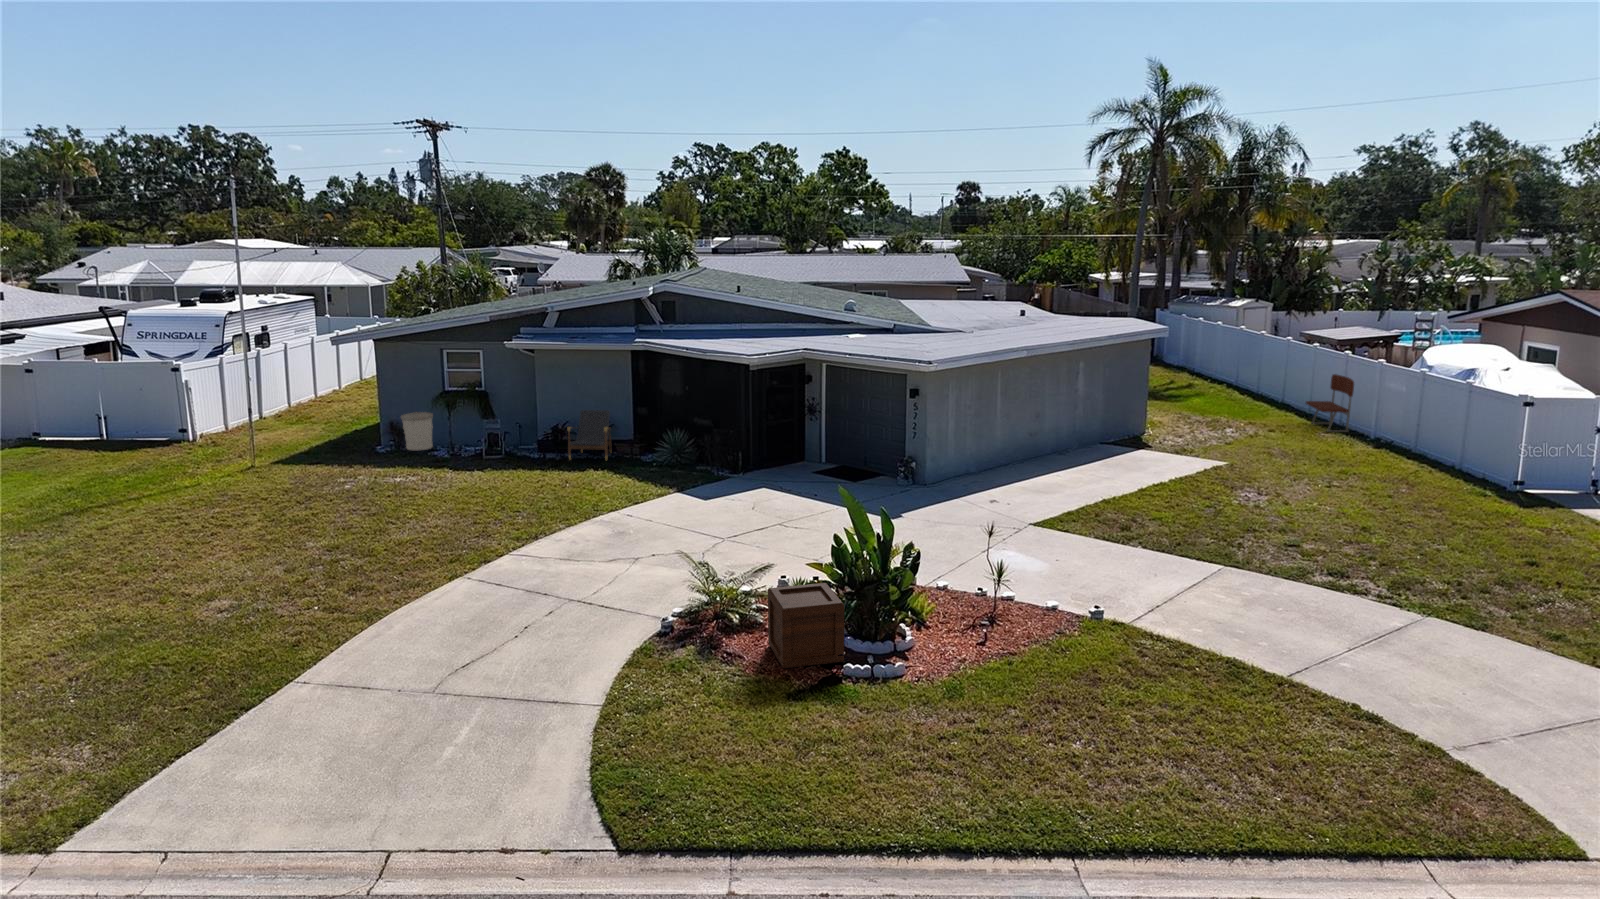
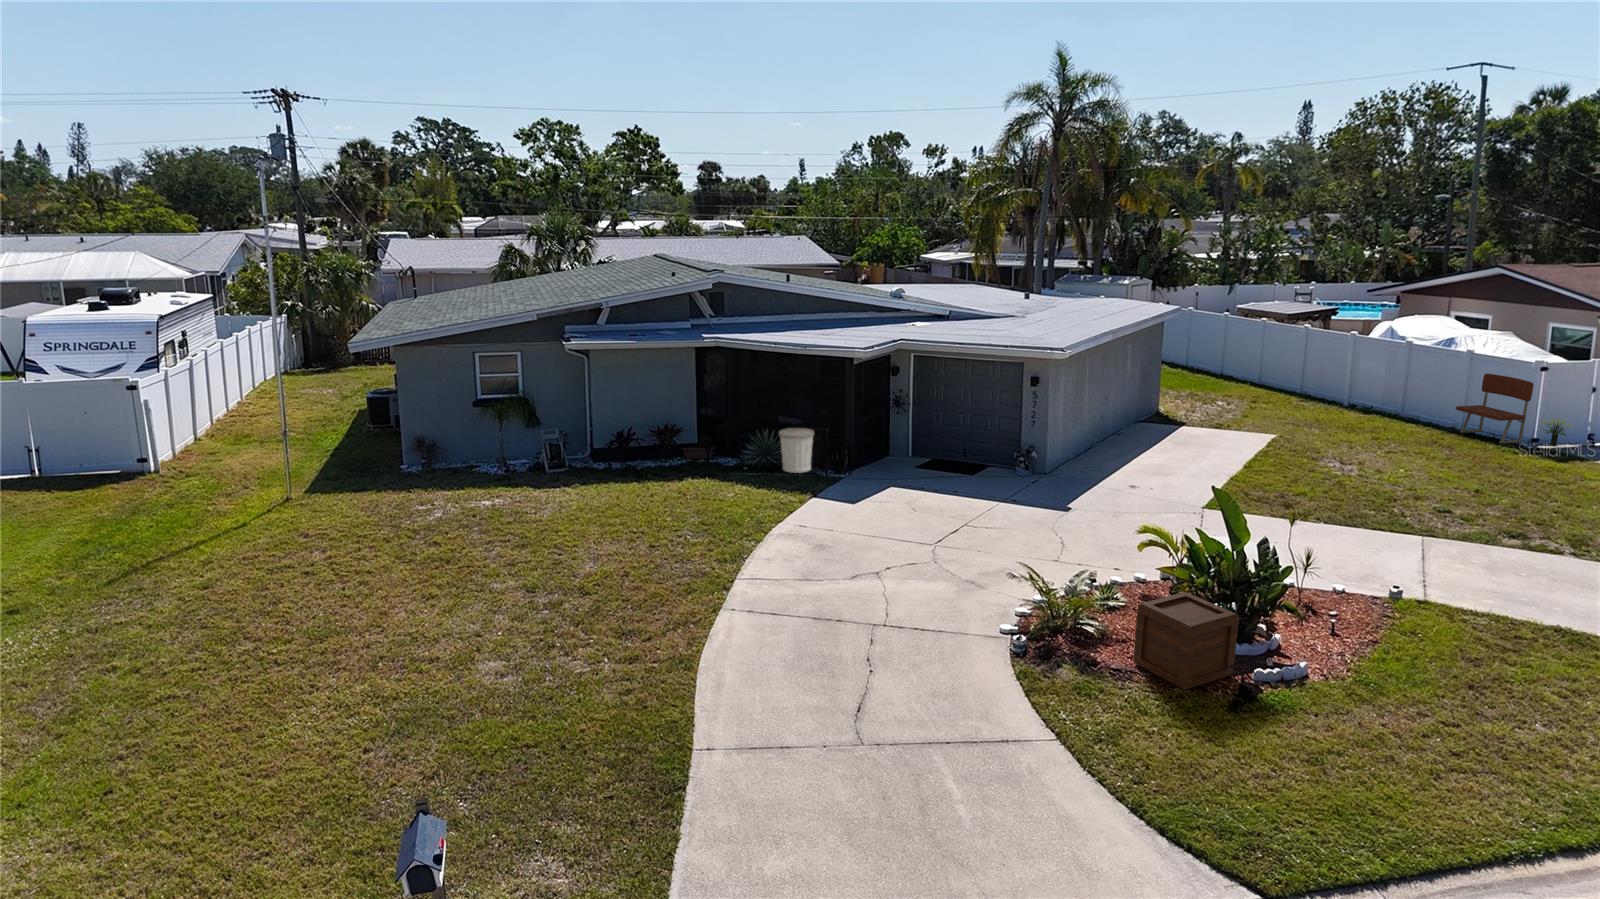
bench: present [1306,374,1354,432] -> present [1456,374,1533,444]
lounge chair: present [568,410,611,459] -> none [645,412,689,467]
trash can: present [401,412,433,451] -> present [779,428,814,473]
potted plant: none [1524,461,1558,493] -> present [1542,418,1574,446]

